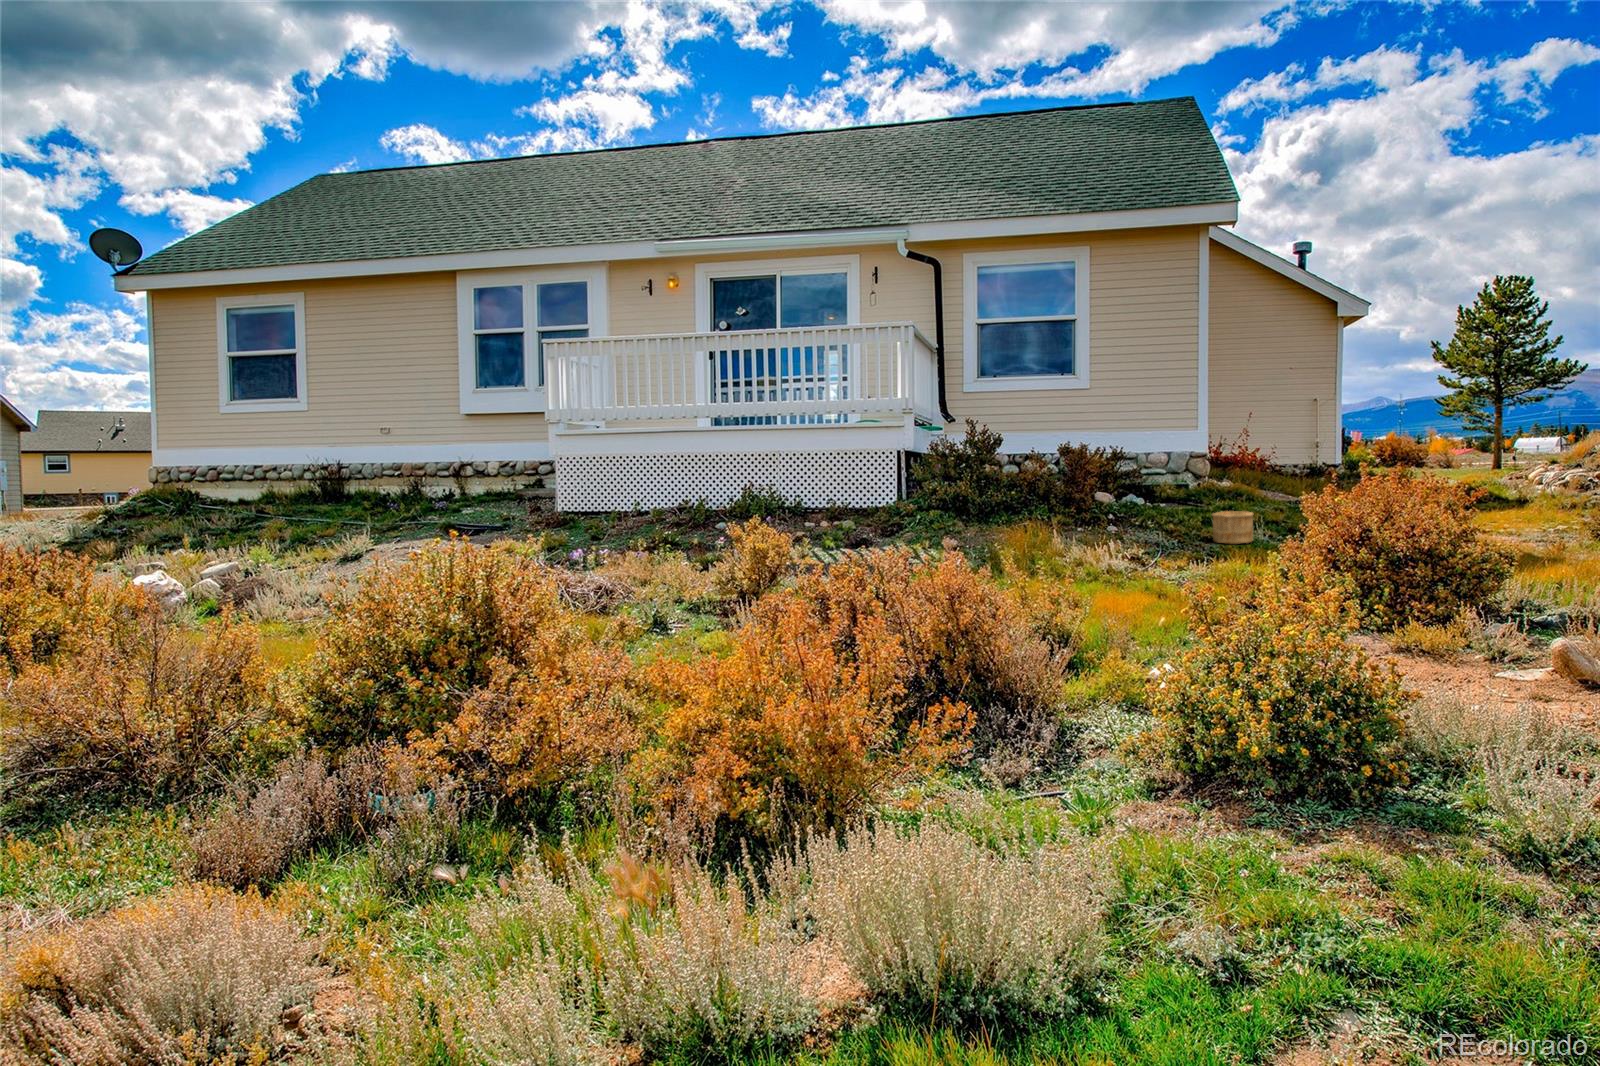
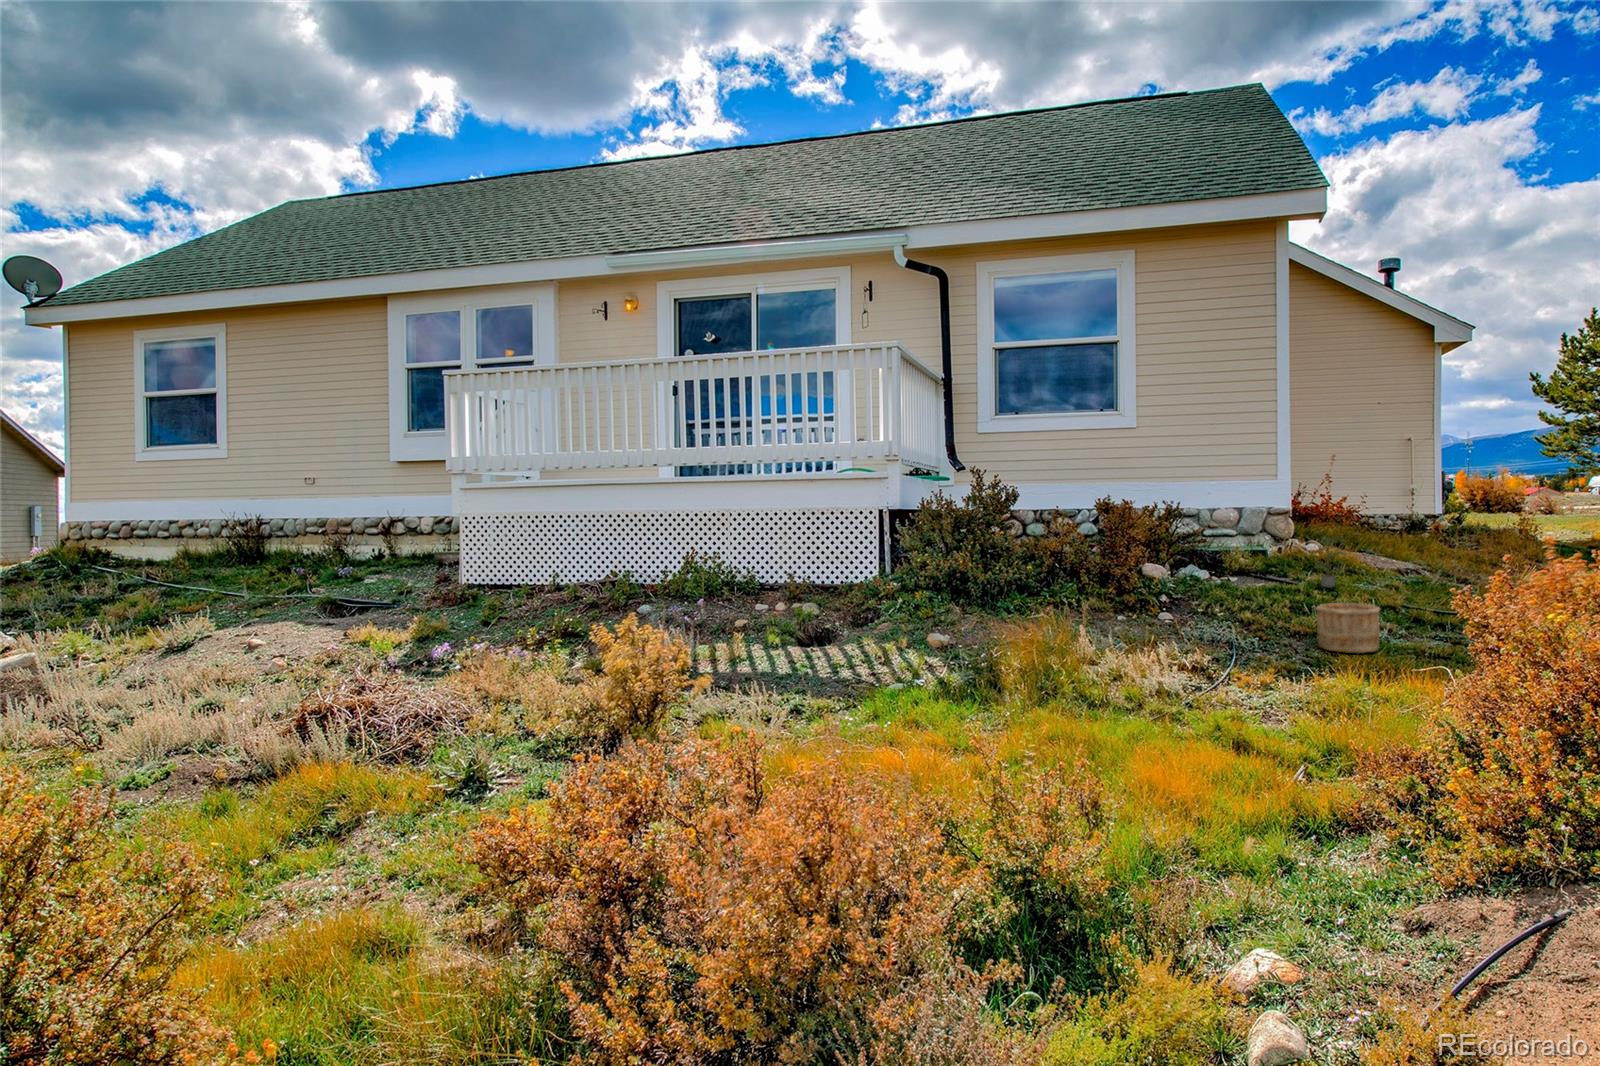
potted plant: none [1222,469,1249,510] -> present [1315,536,1345,587]

